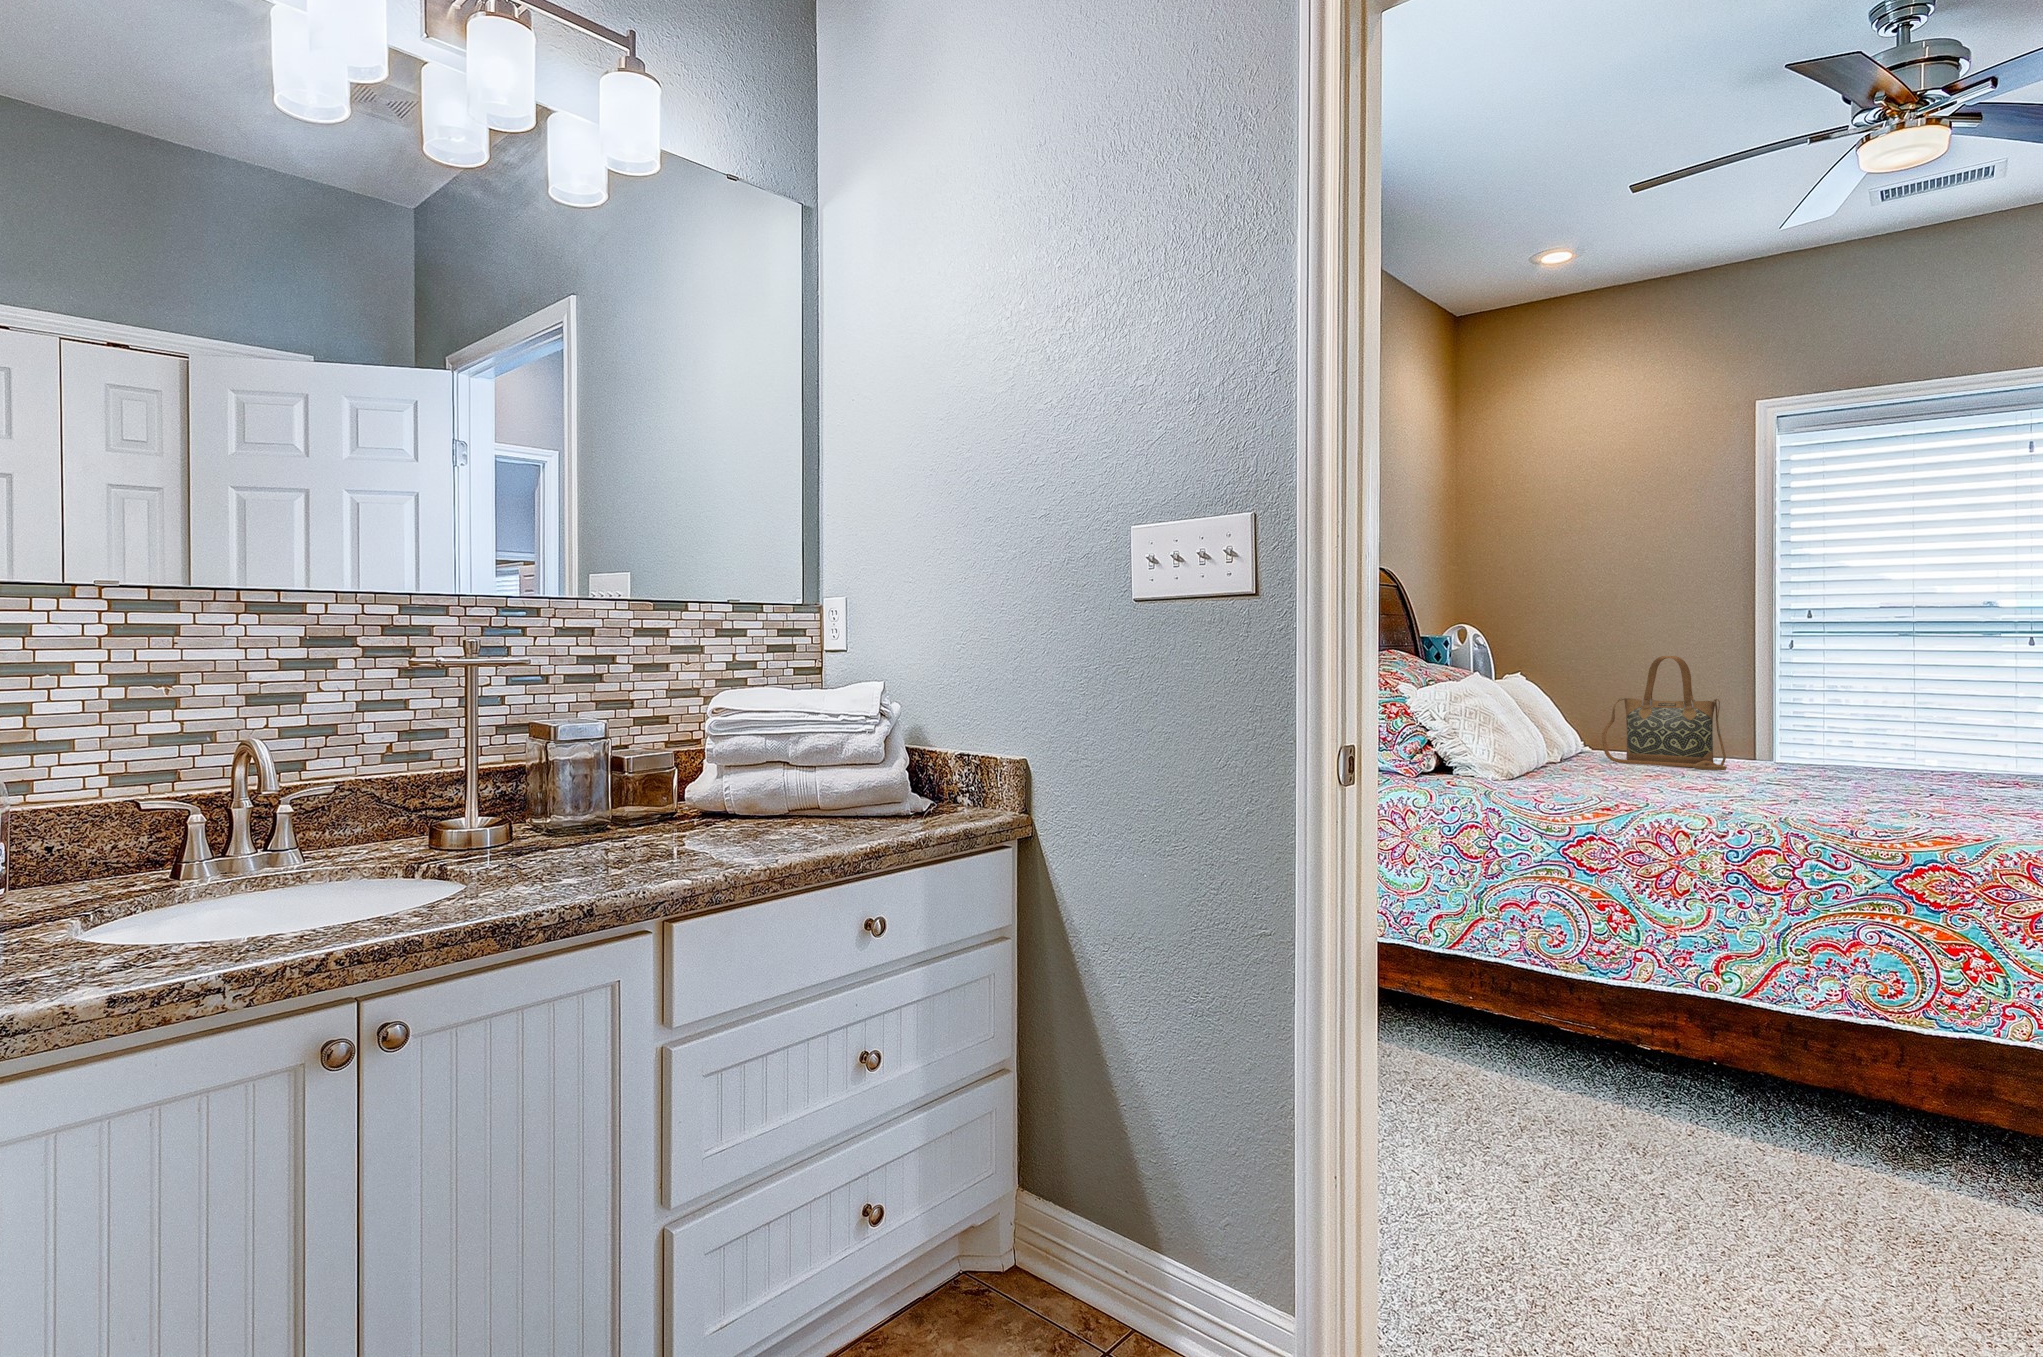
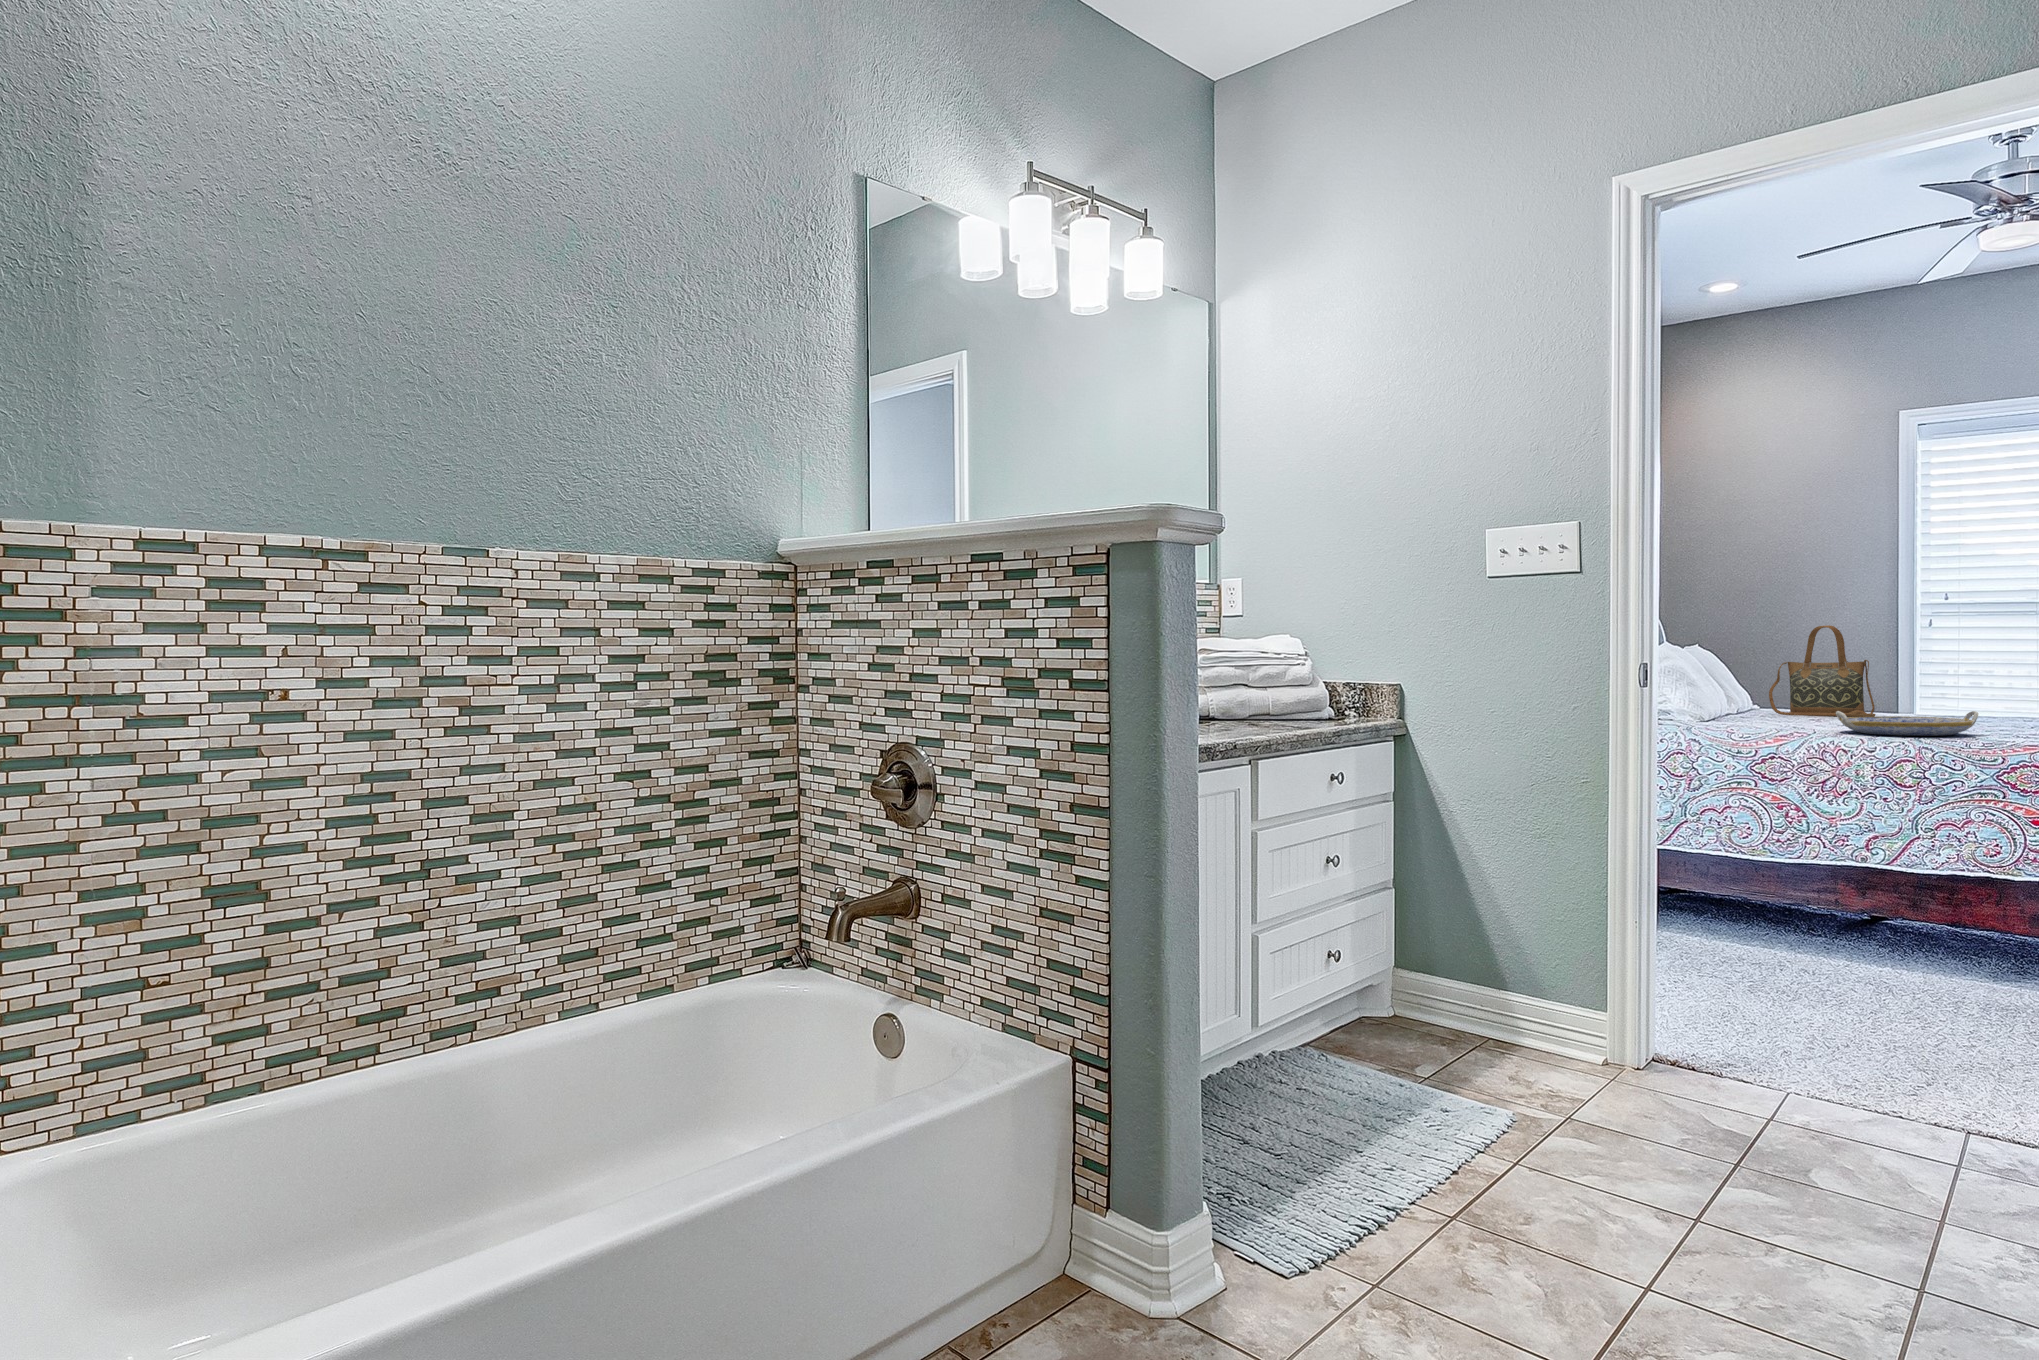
serving tray: none [1678,776,1863,815] -> present [1836,711,1978,736]

